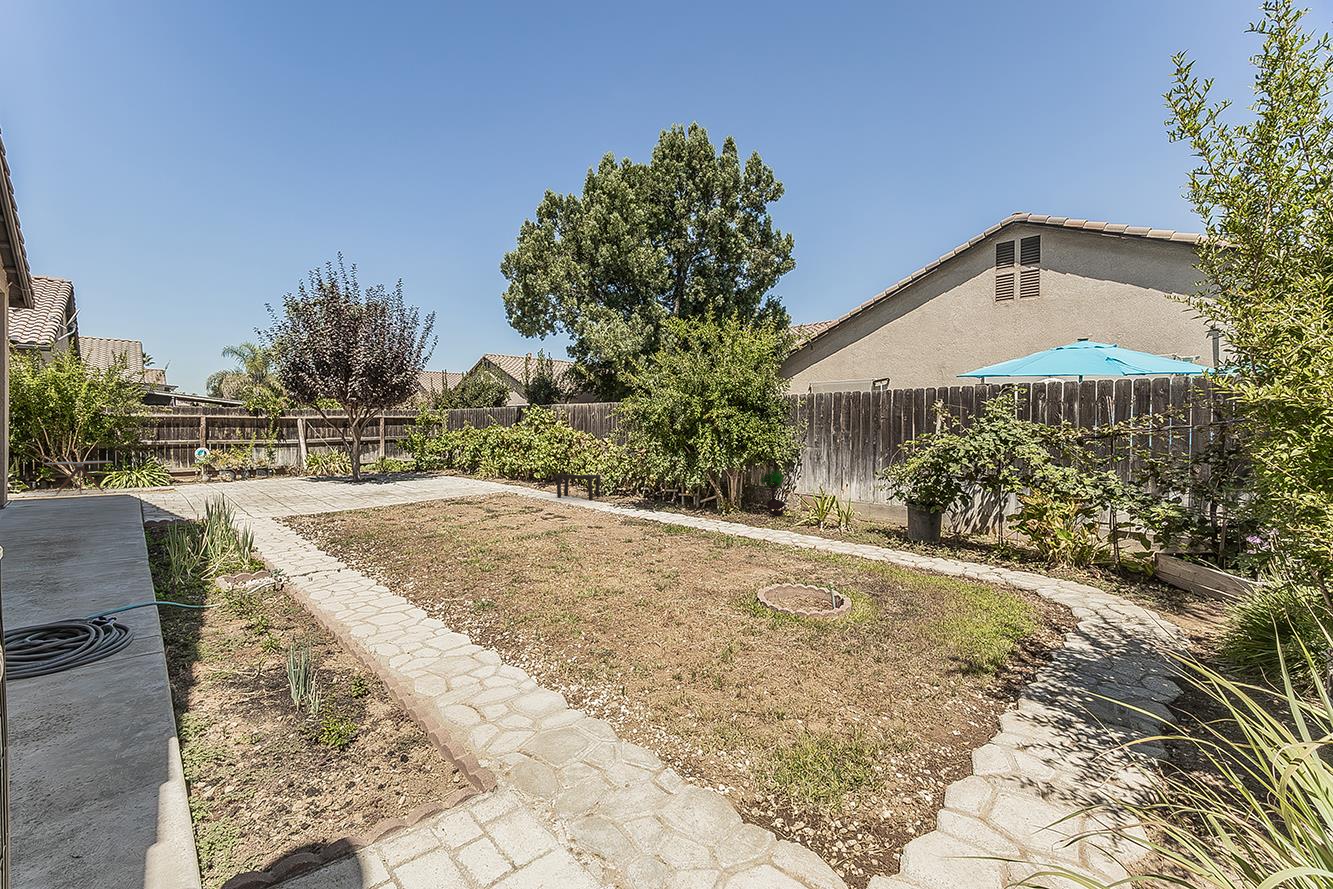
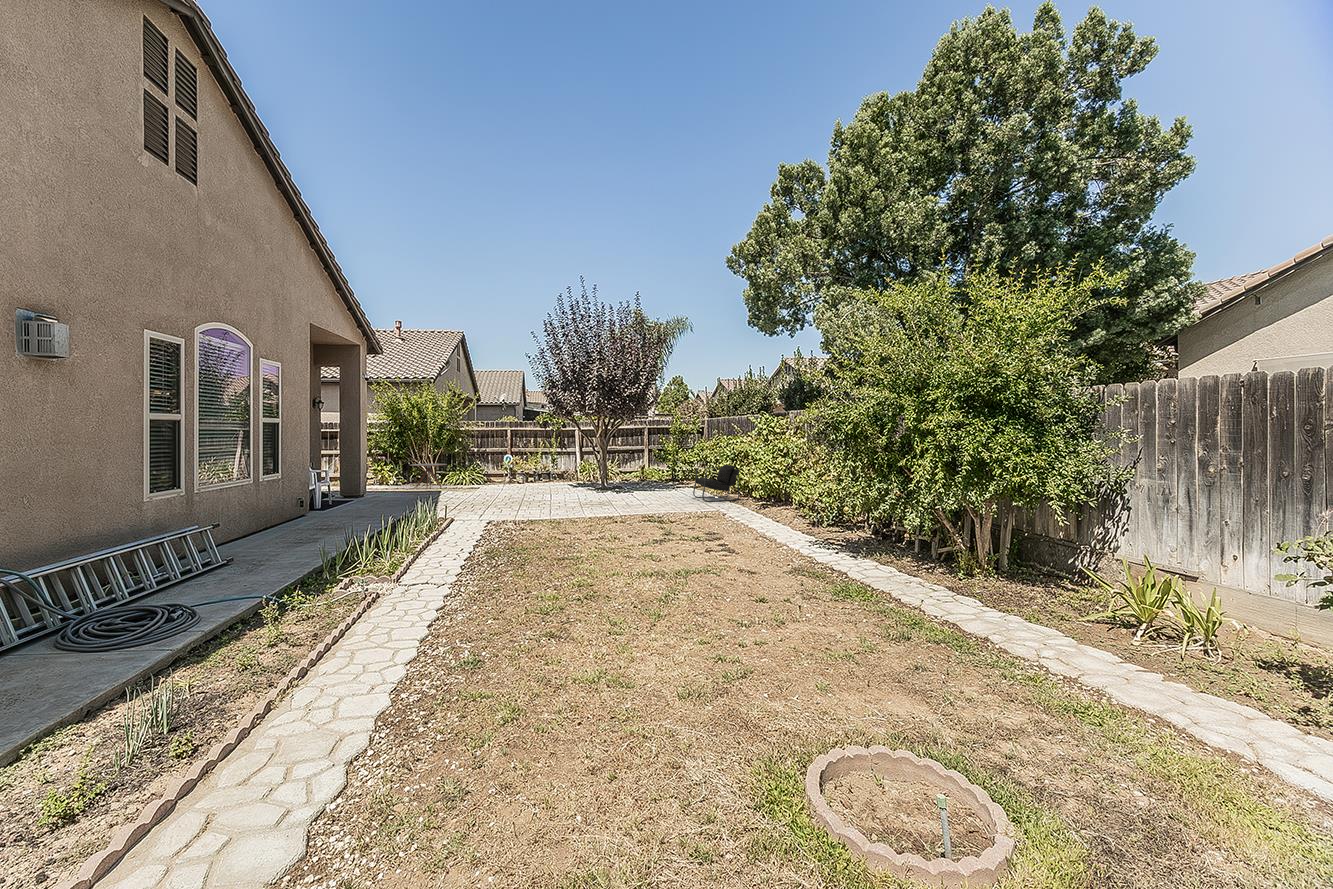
armchair: none [465,452,512,486] -> present [693,465,740,502]
potted tree: present [758,471,784,515] -> none [1030,506,1100,594]
bench: present [556,474,601,500] -> none [762,495,815,531]

